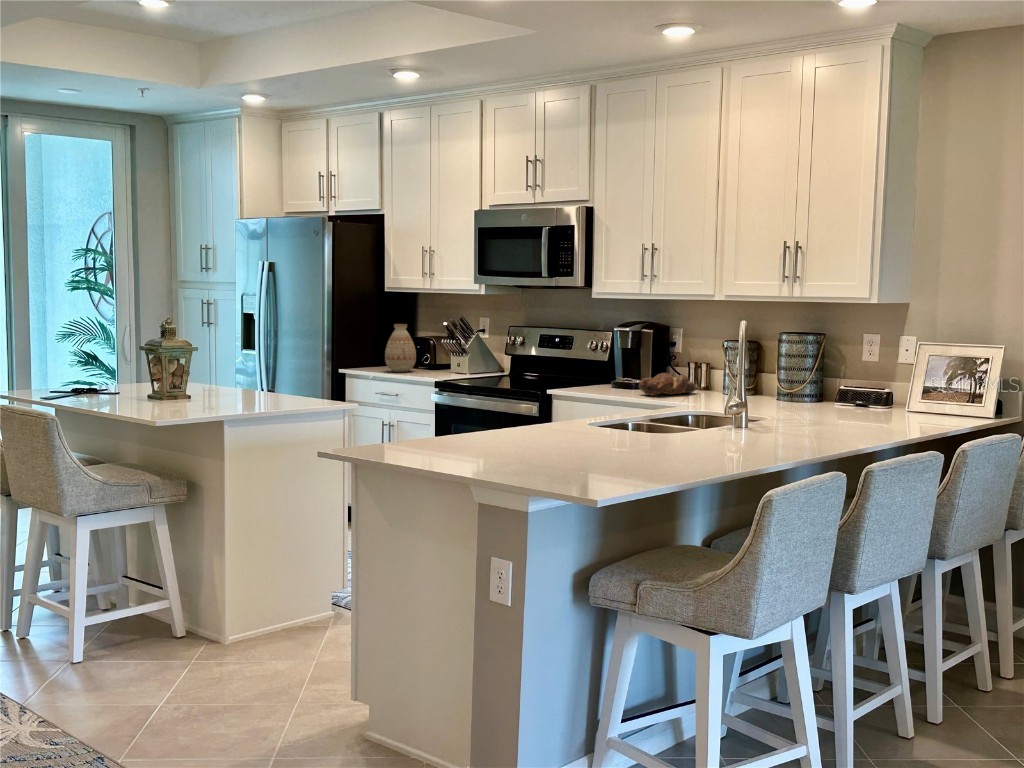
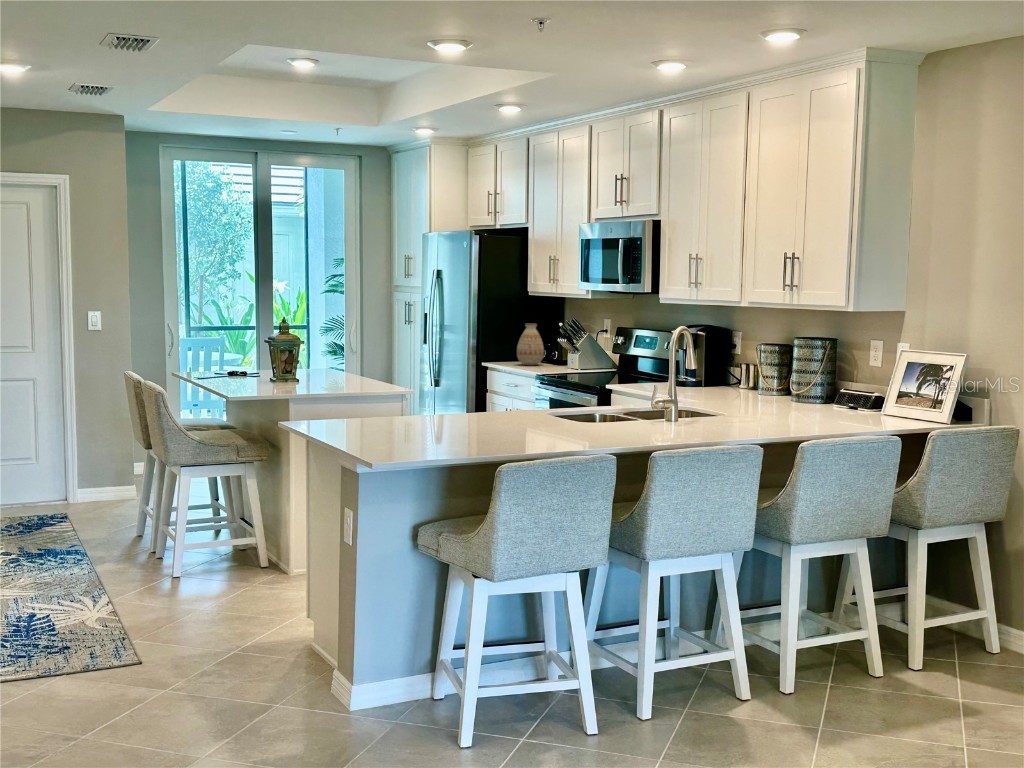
bread loaf: present [639,373,696,396] -> none [673,371,728,391]

